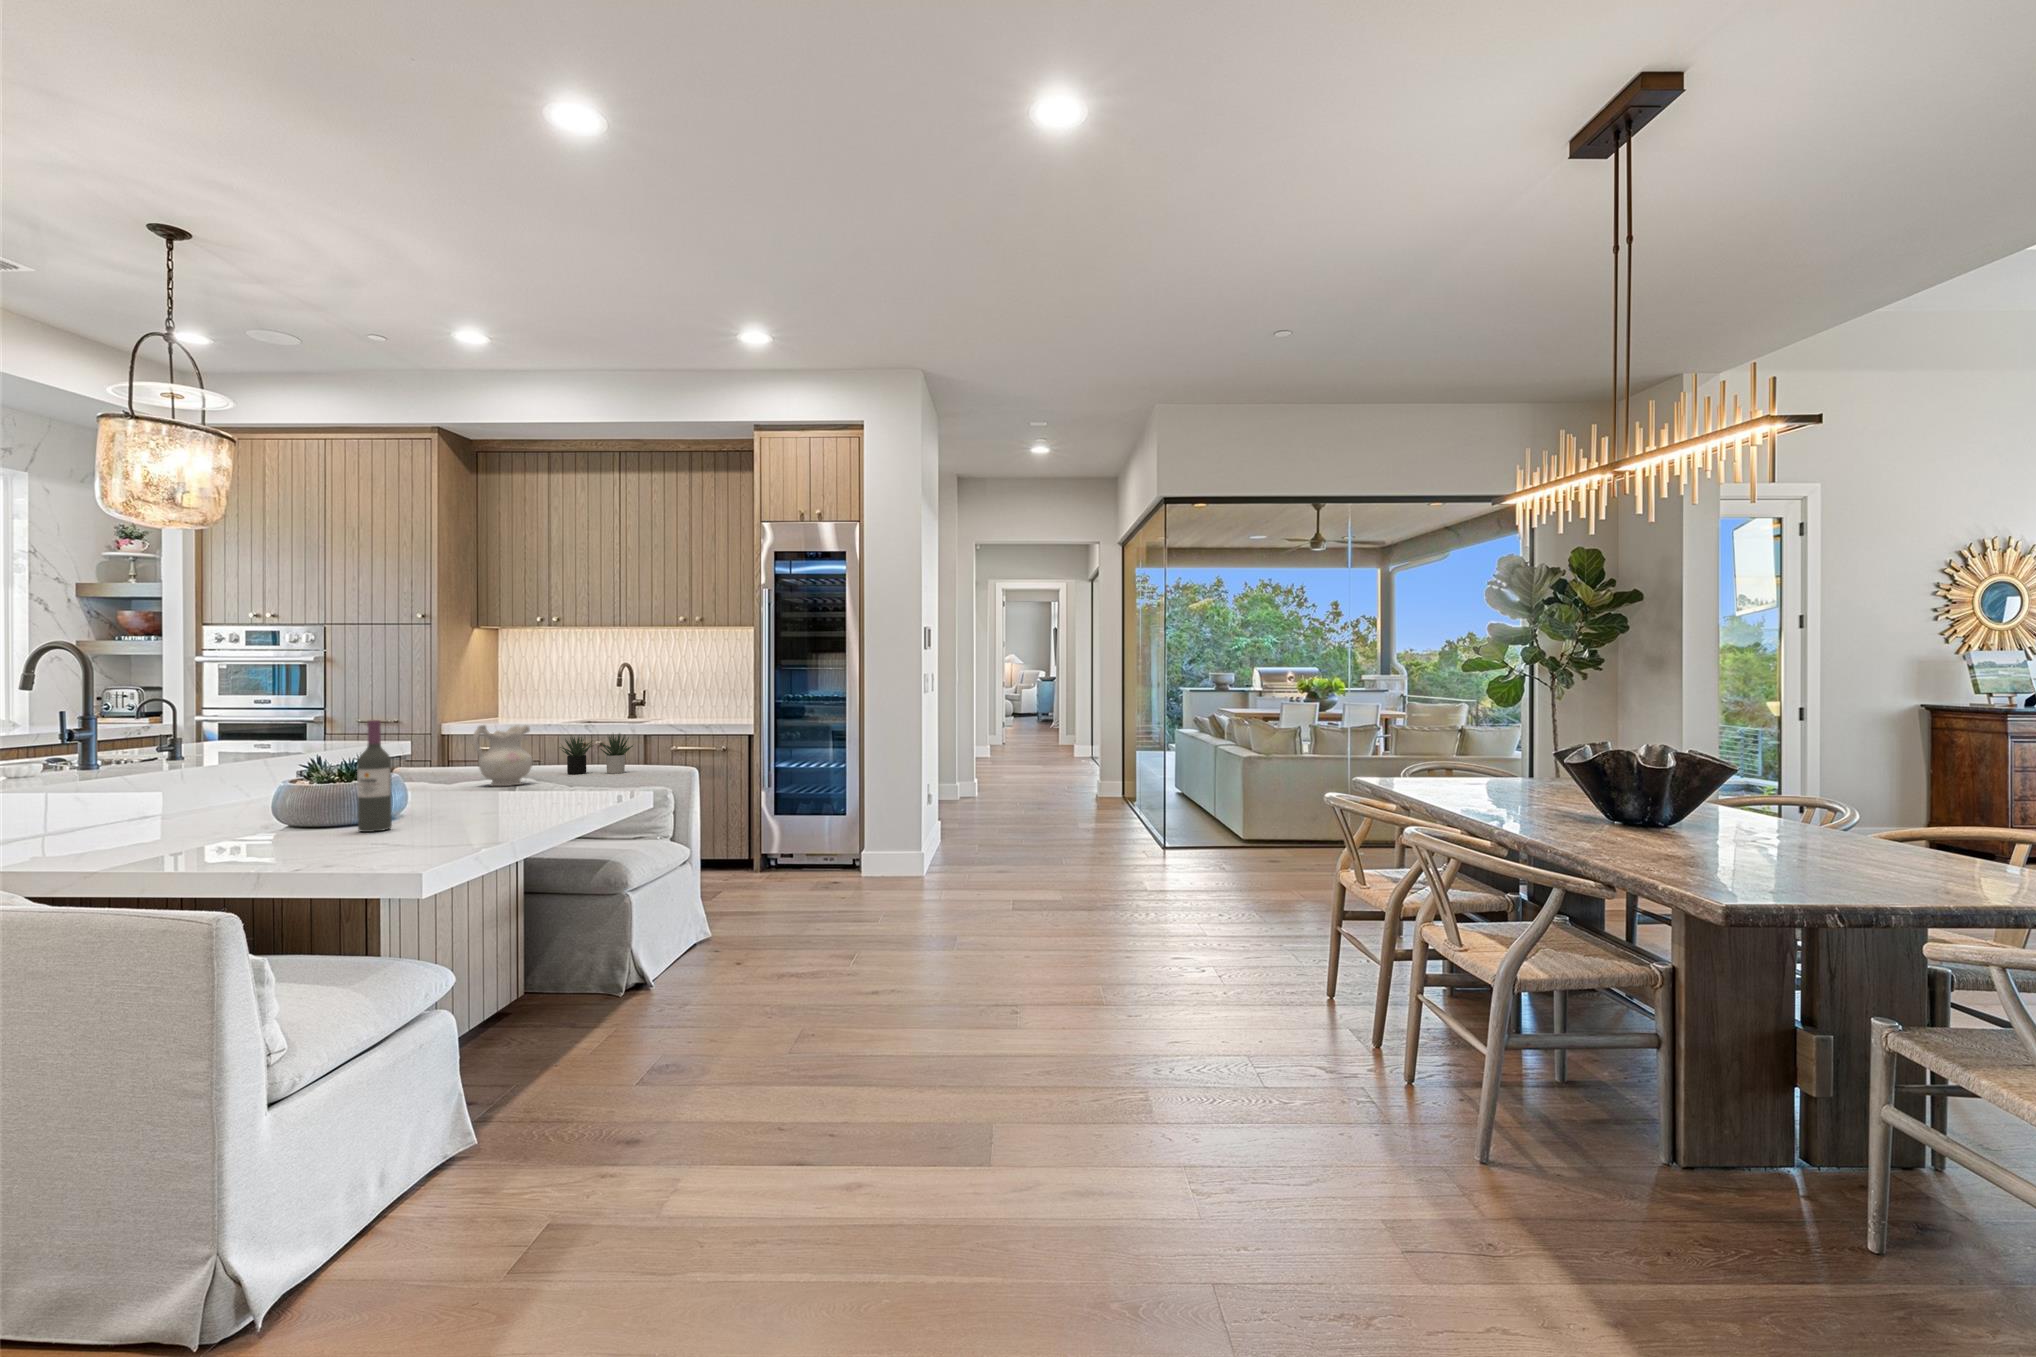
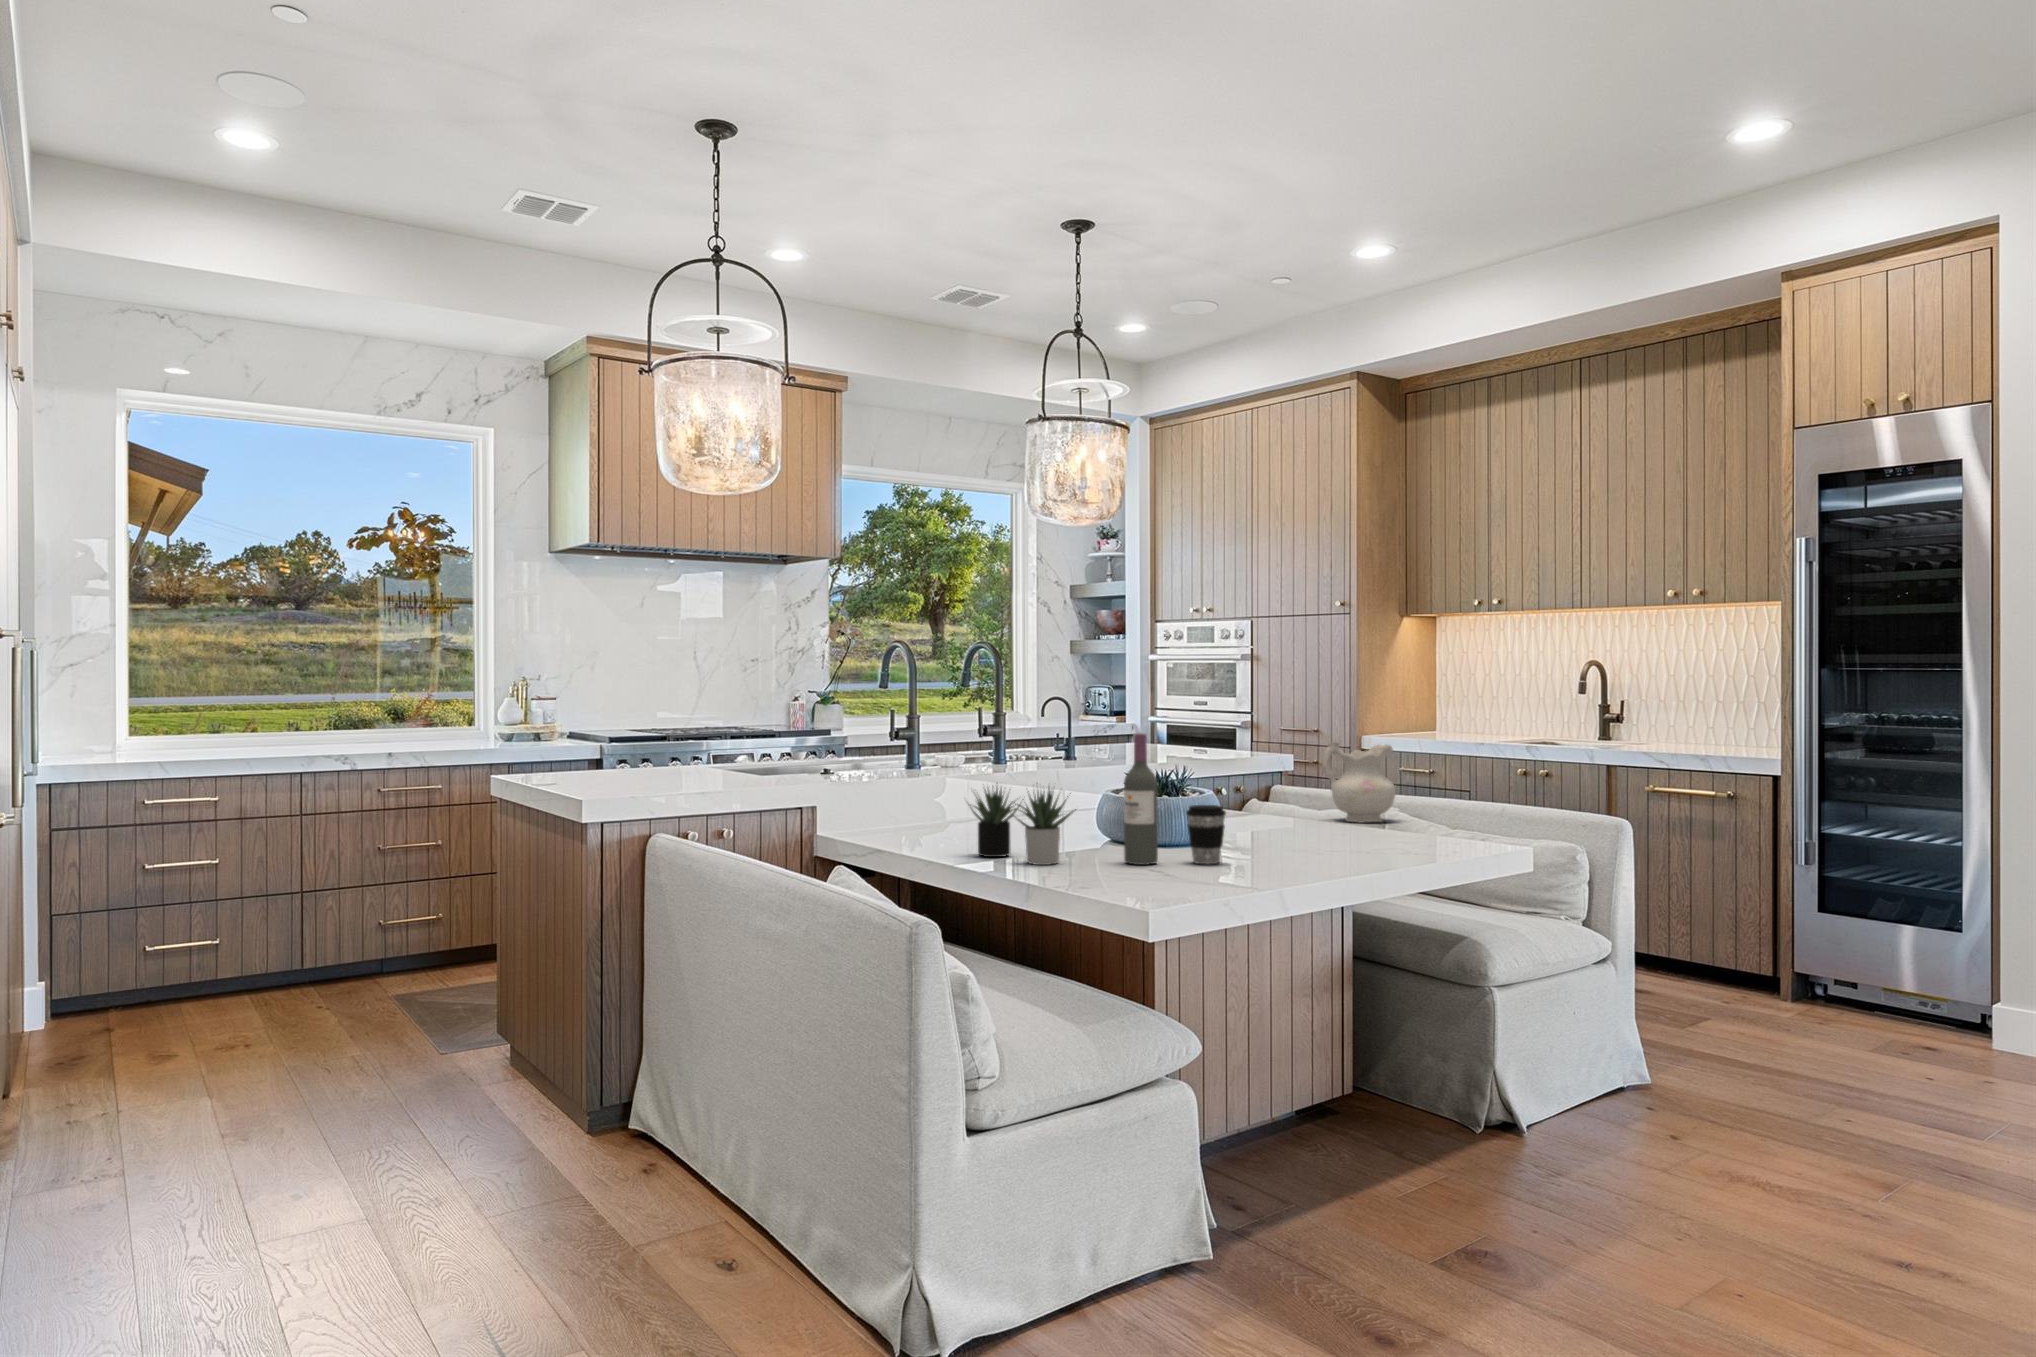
succulent plant: present [560,734,633,774] -> present [968,786,1076,865]
coffee cup: none [416,776,453,825] -> present [1186,805,1226,864]

